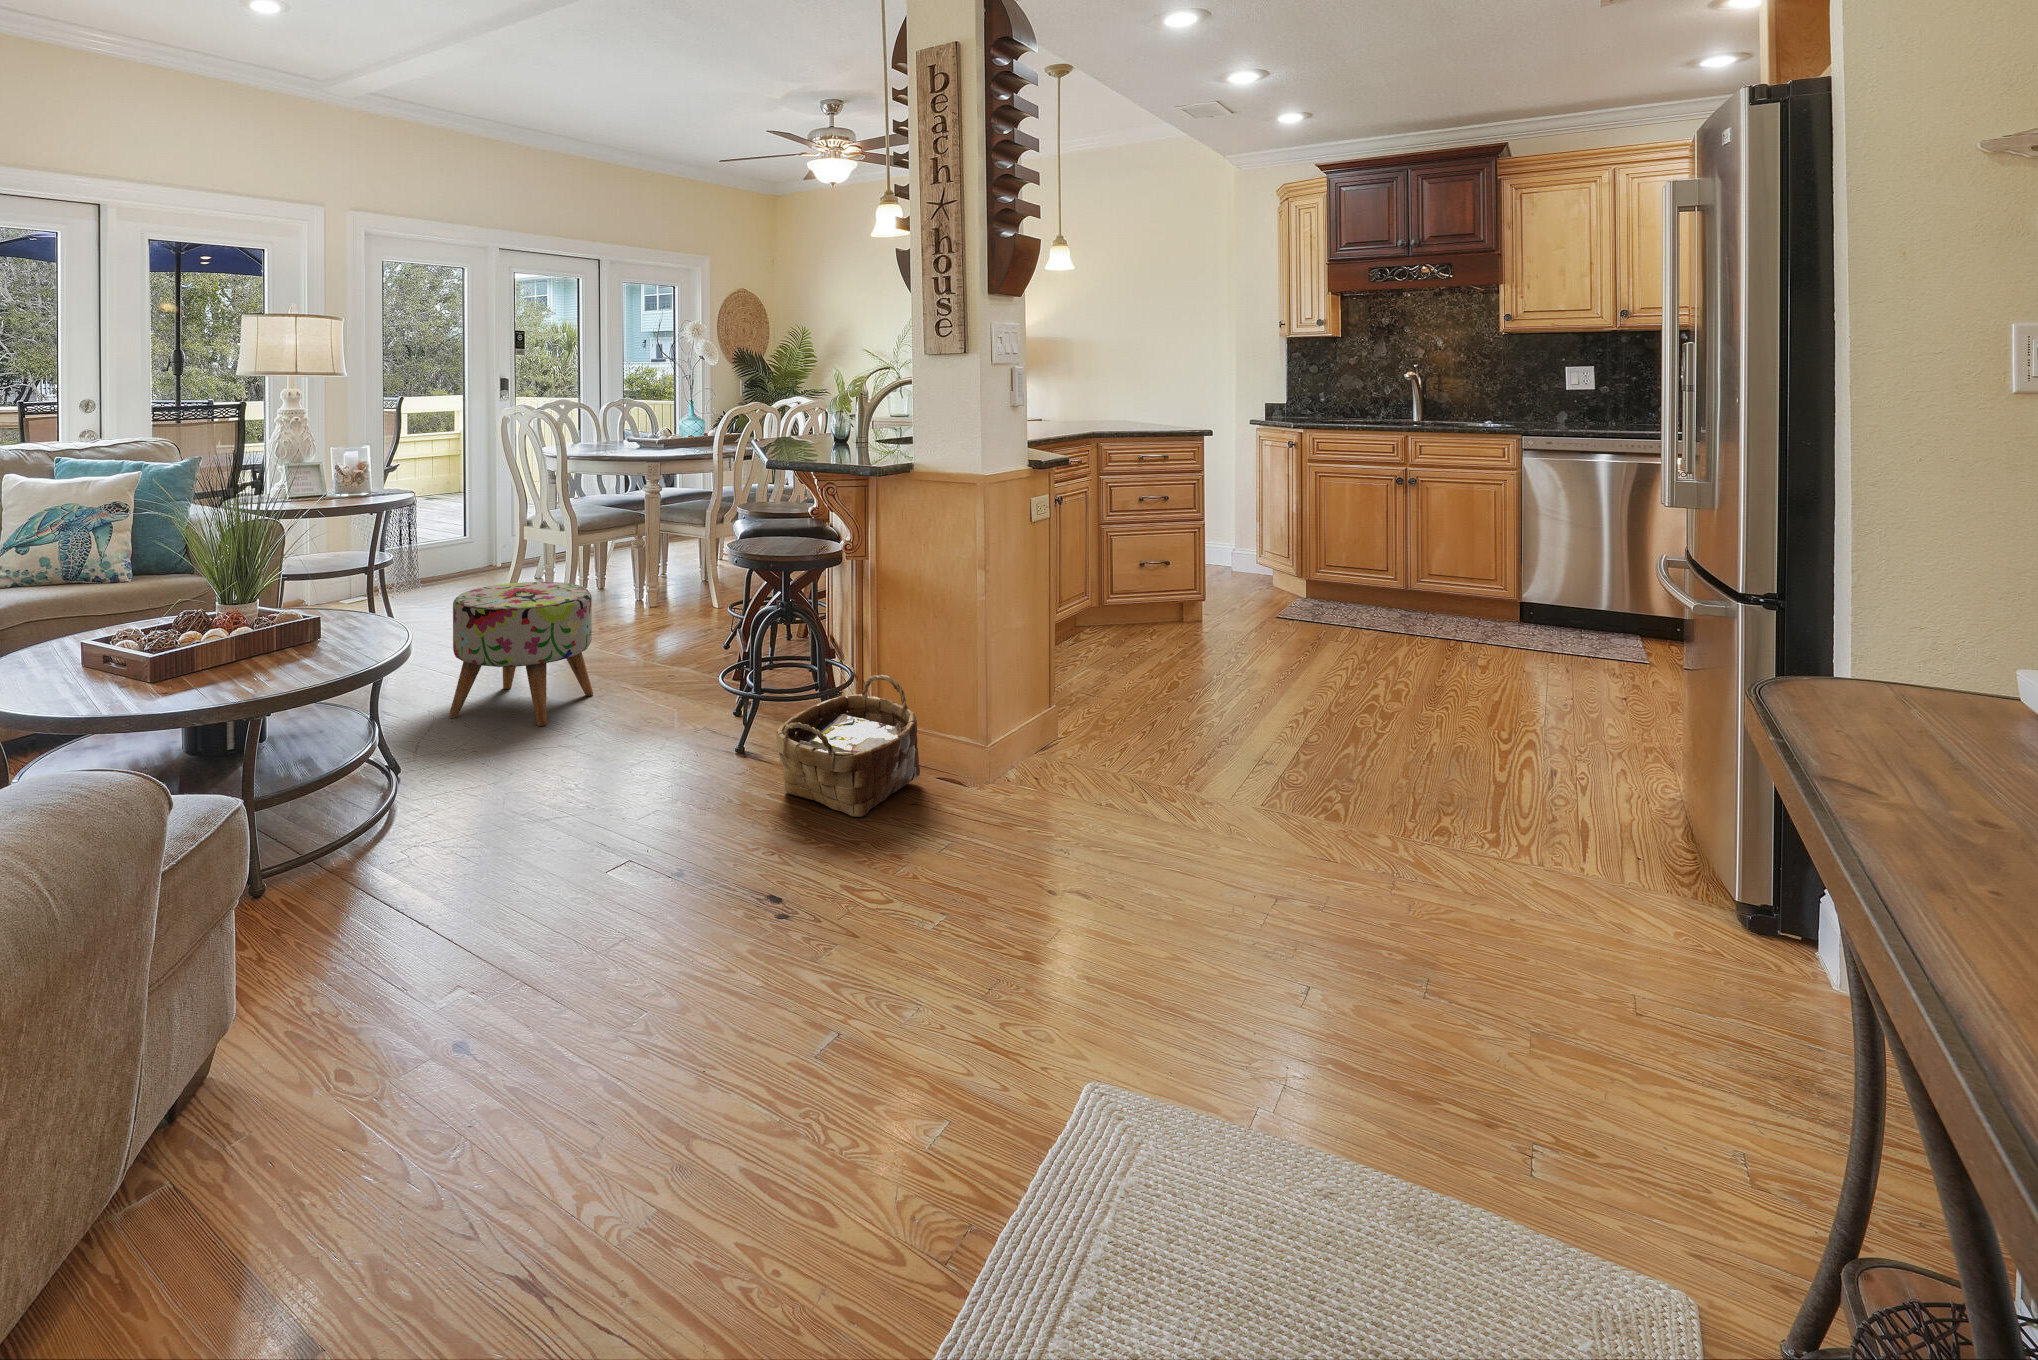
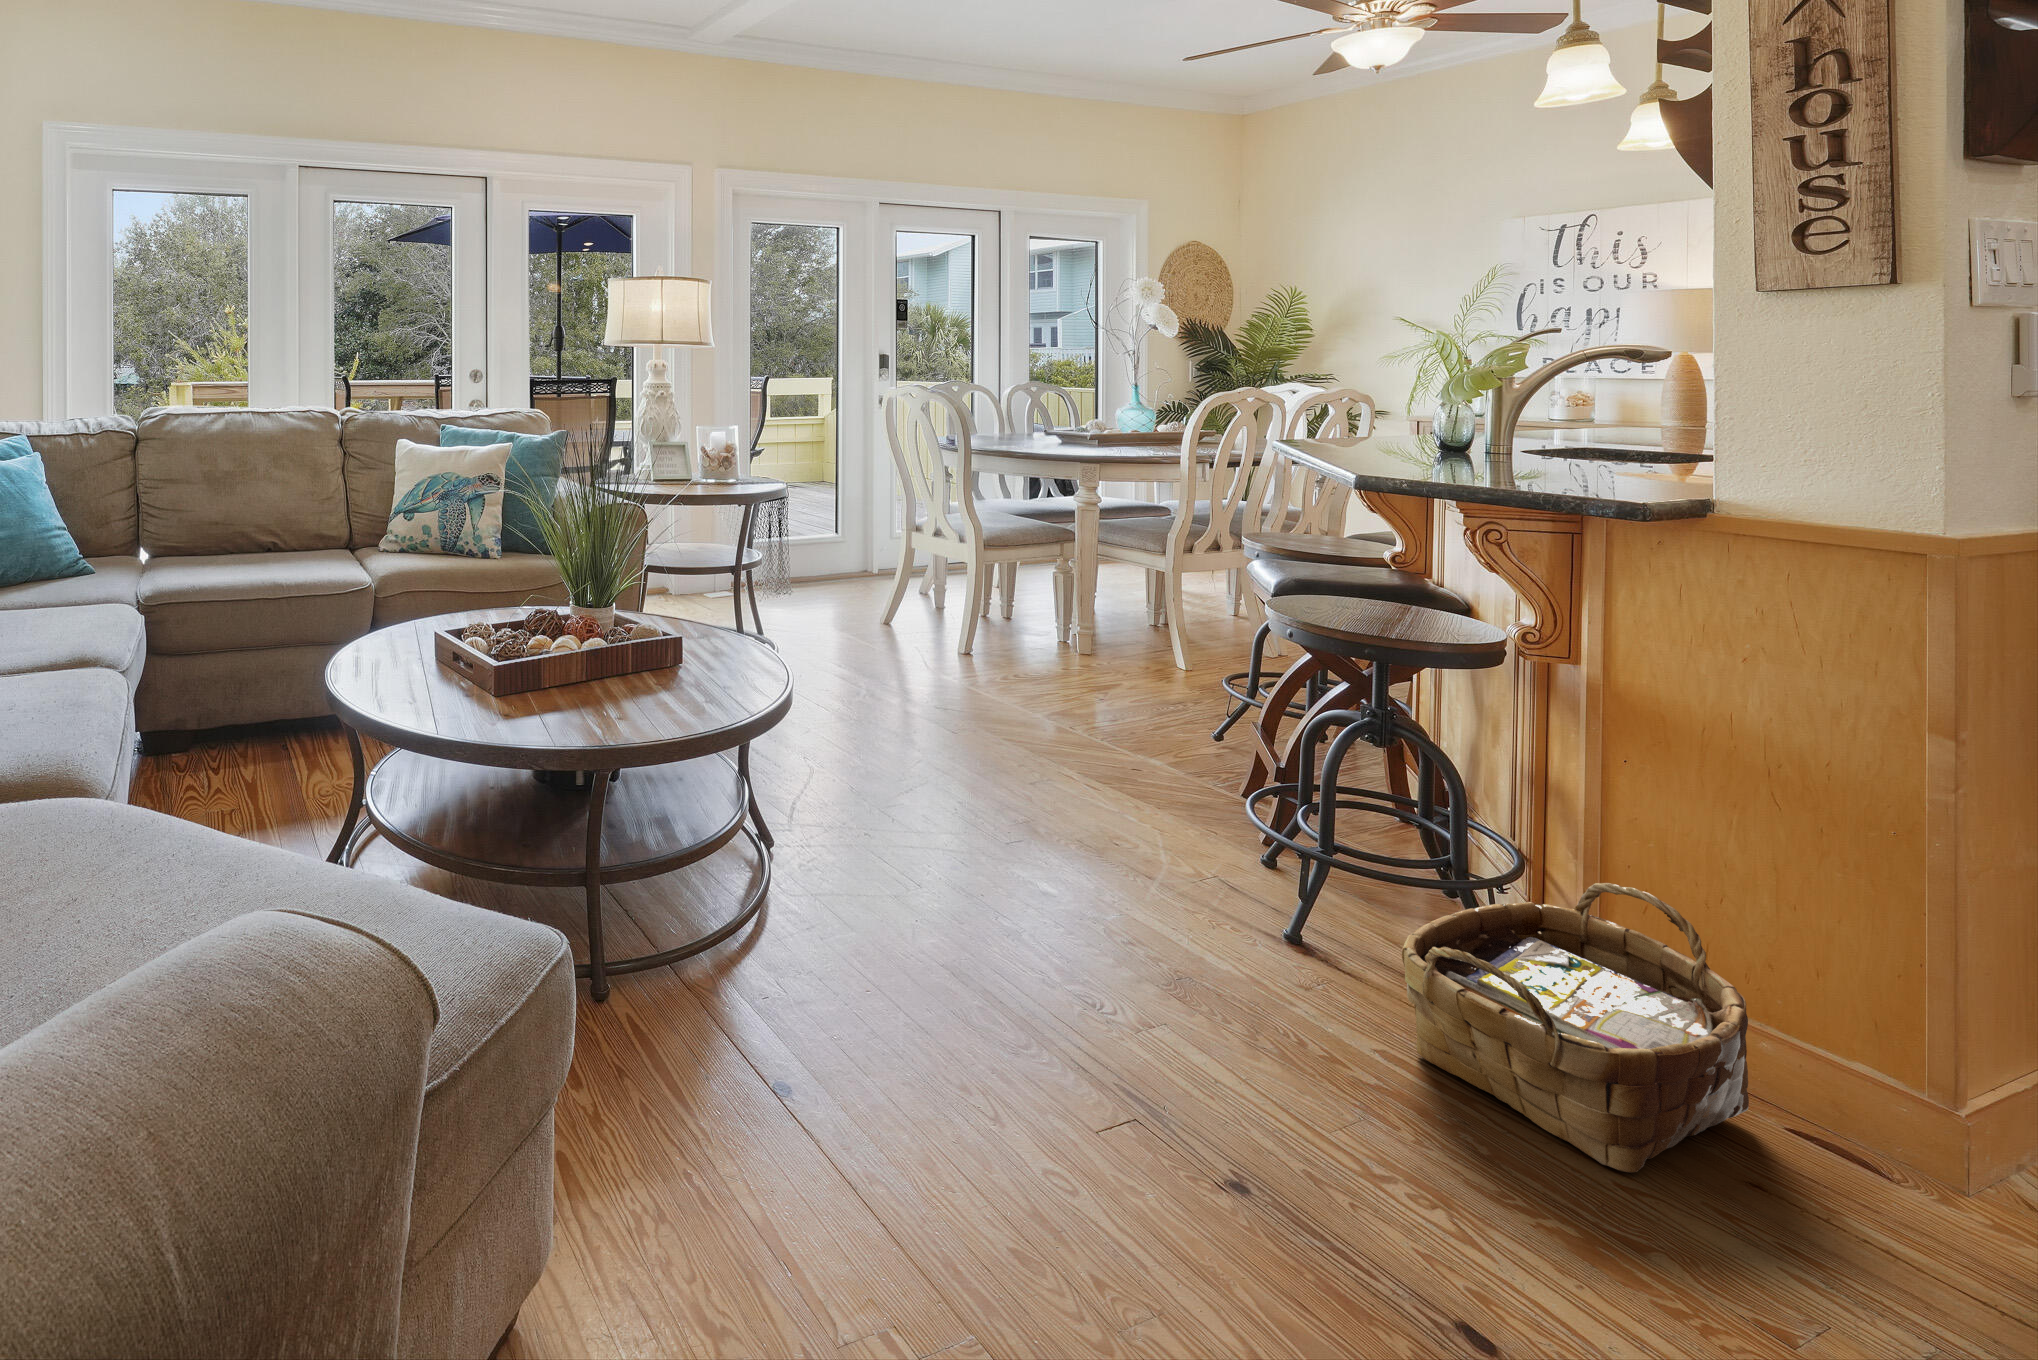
ottoman: present [449,582,593,726] -> none [831,610,1023,813]

